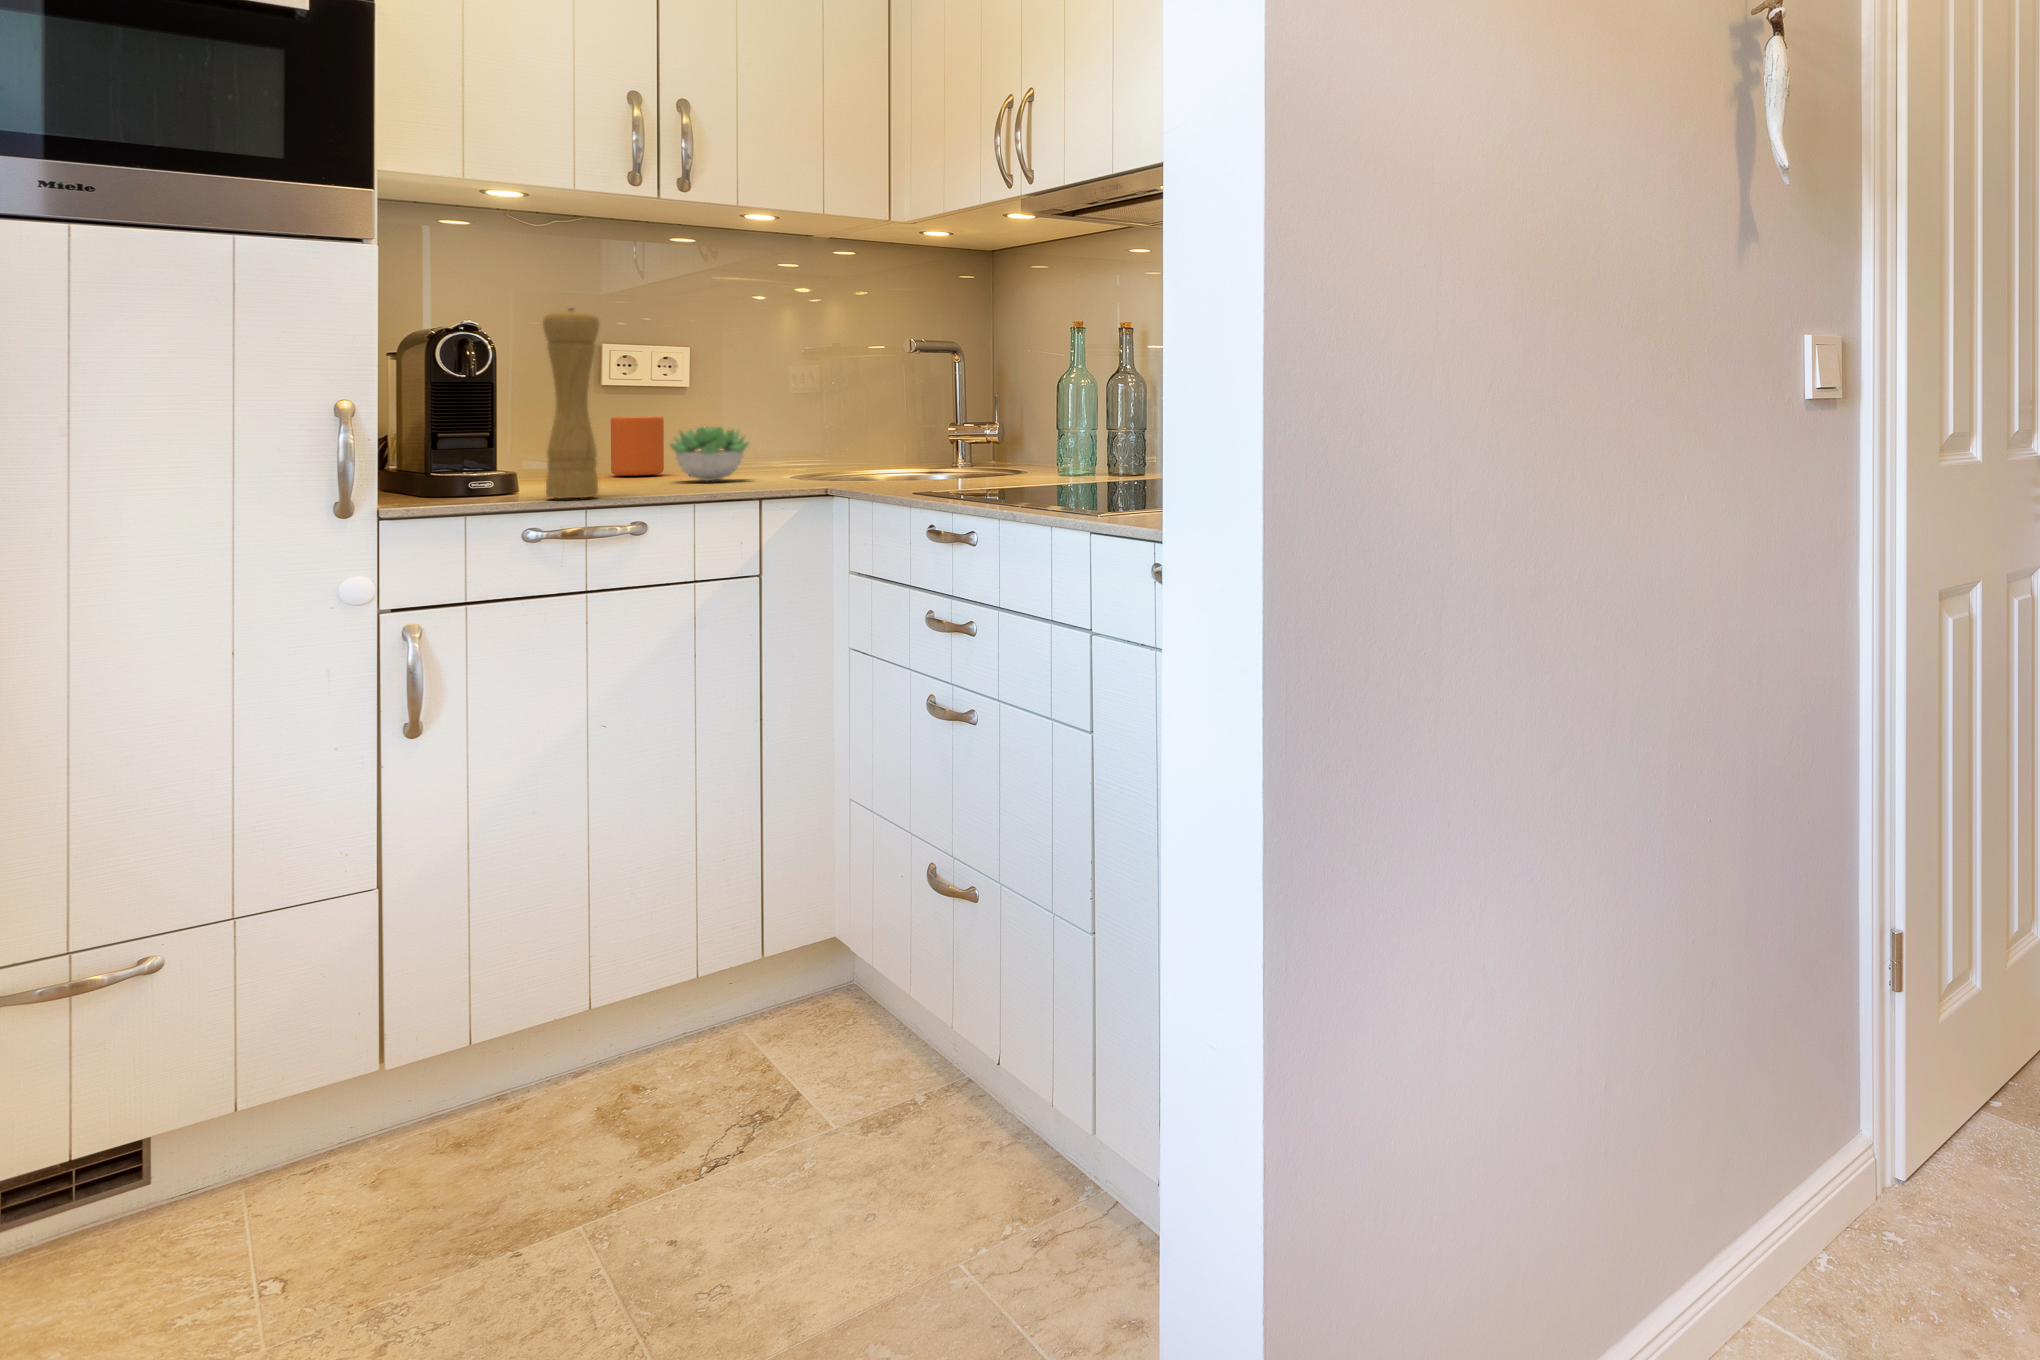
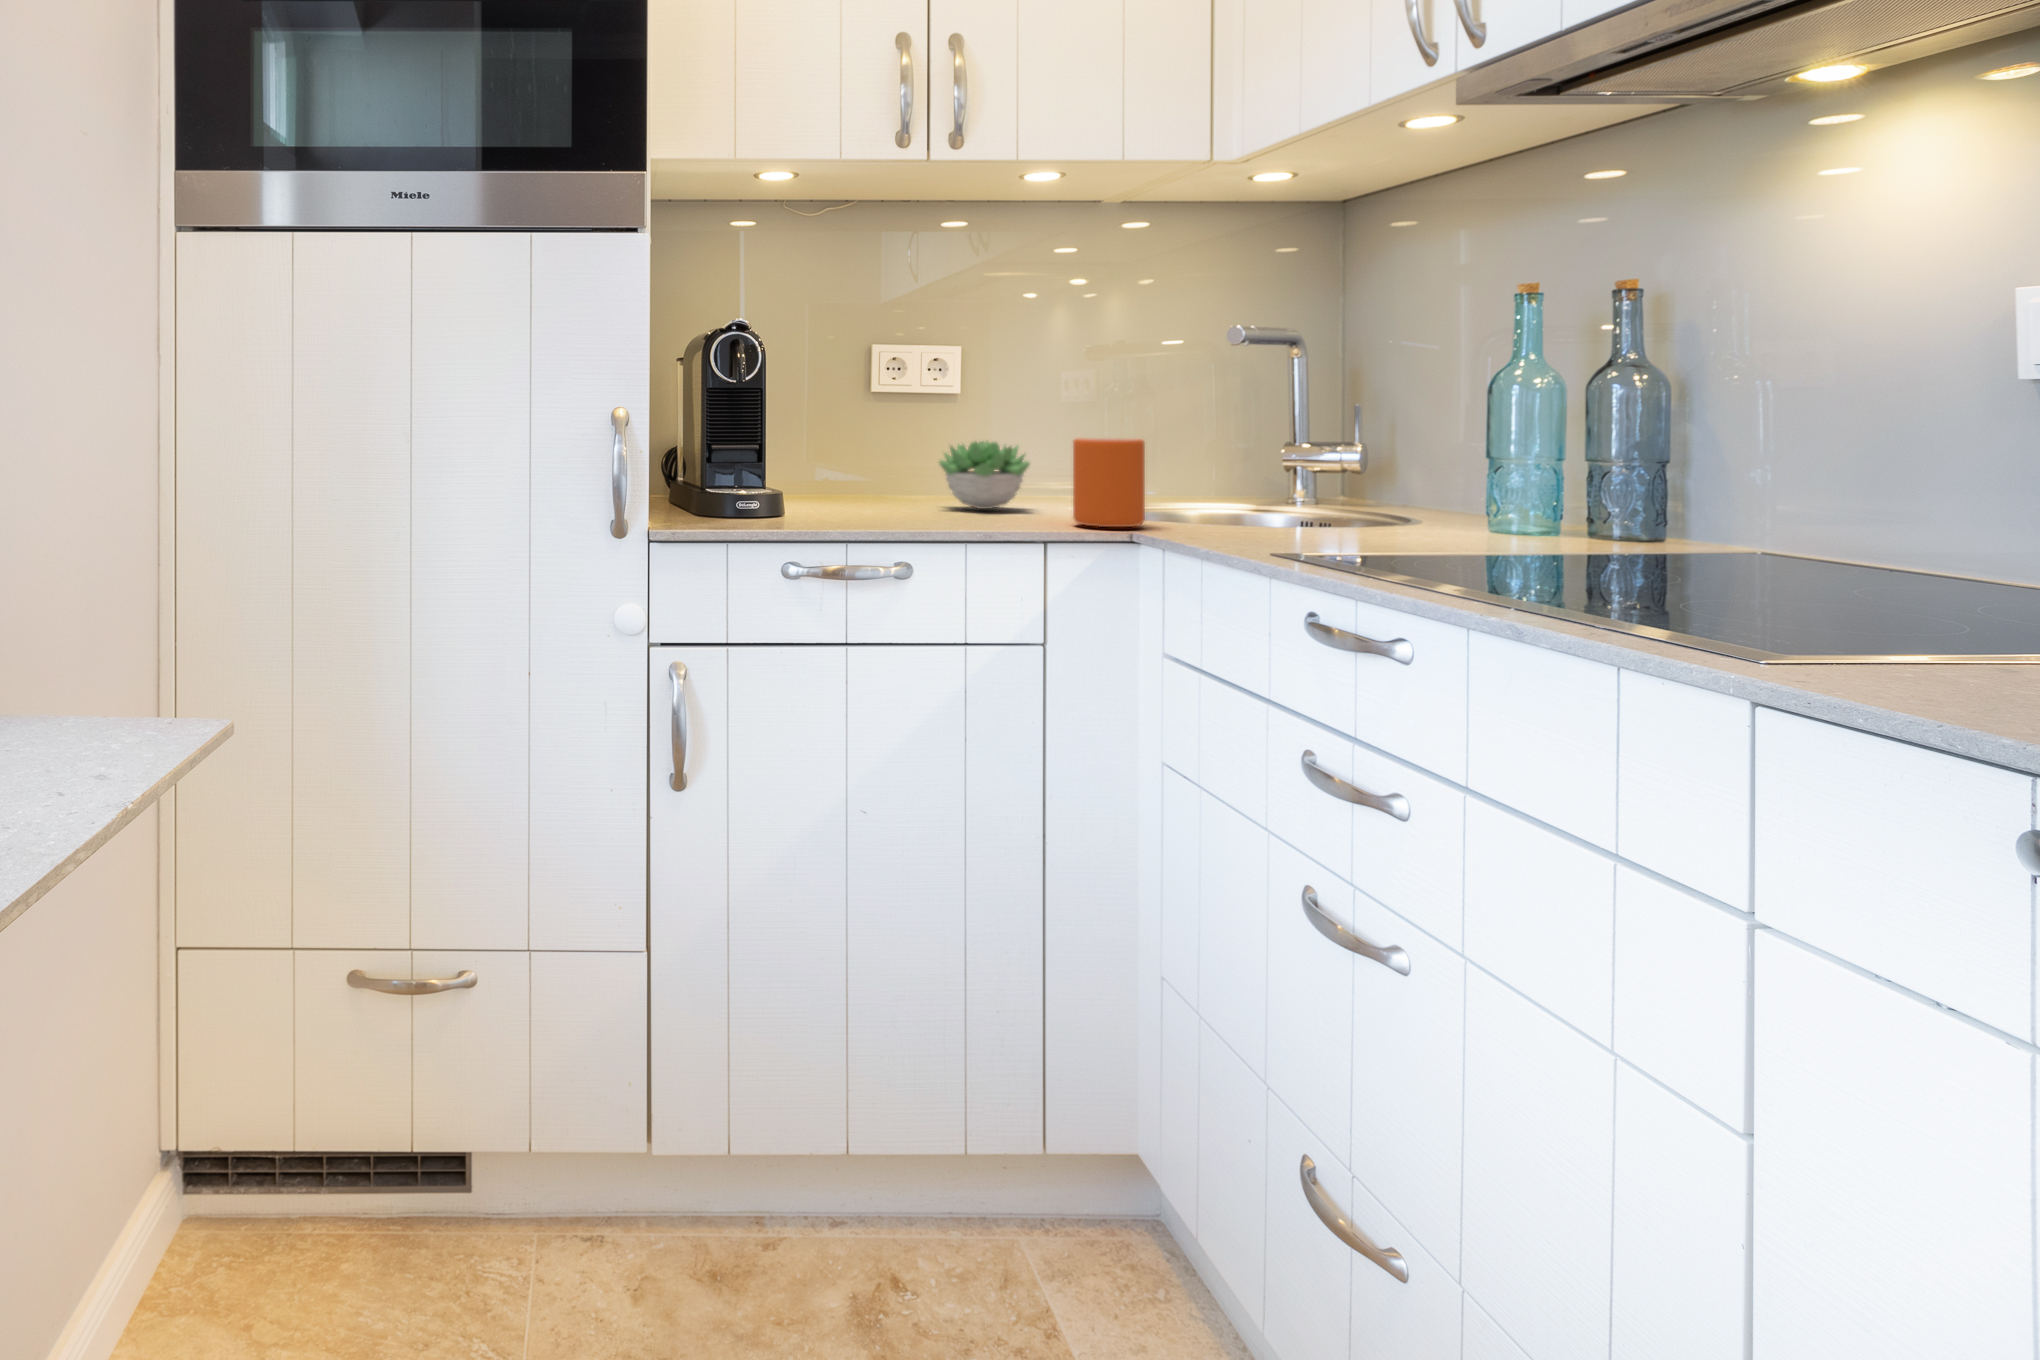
pepper mill: present [543,308,599,499] -> none [804,297,862,529]
mug: present [611,417,664,476] -> present [1073,438,1145,527]

